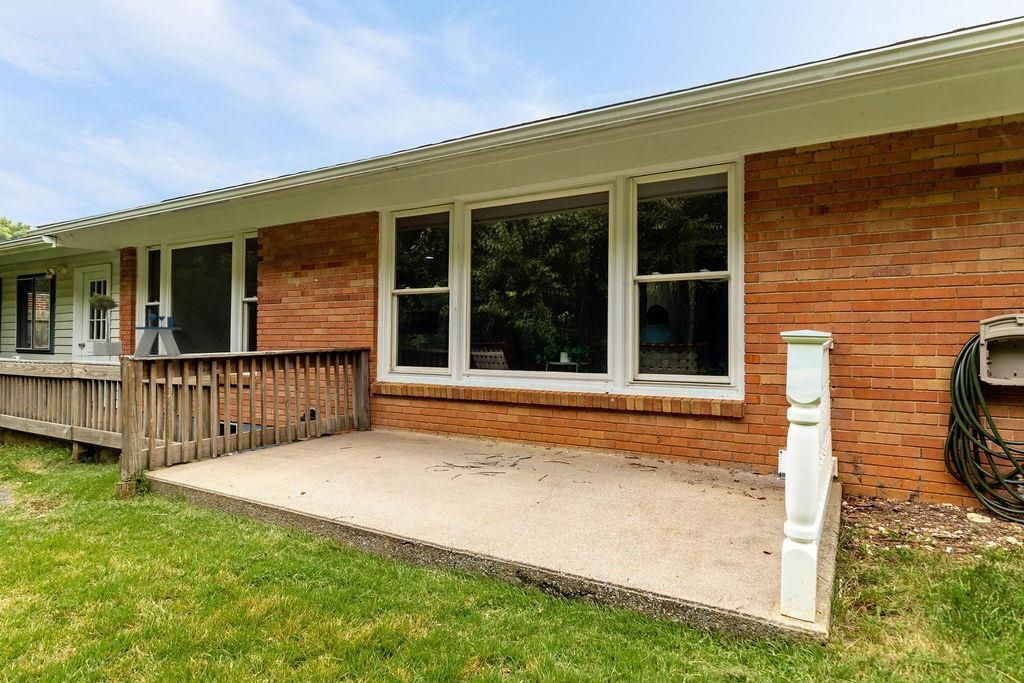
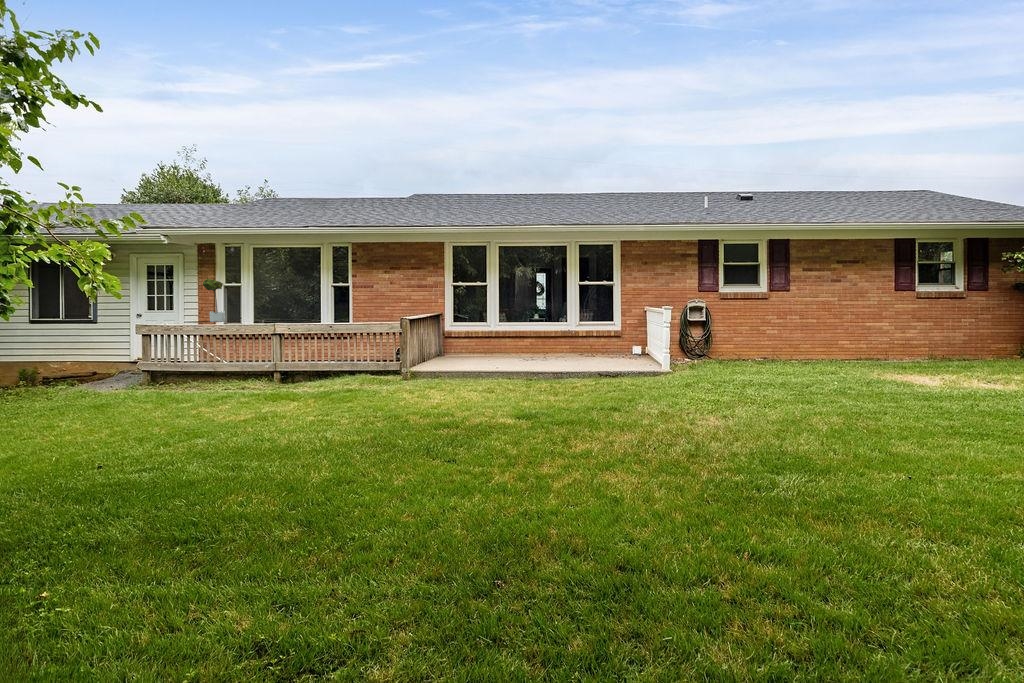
side table: present [132,314,181,356] -> none [260,294,291,321]

